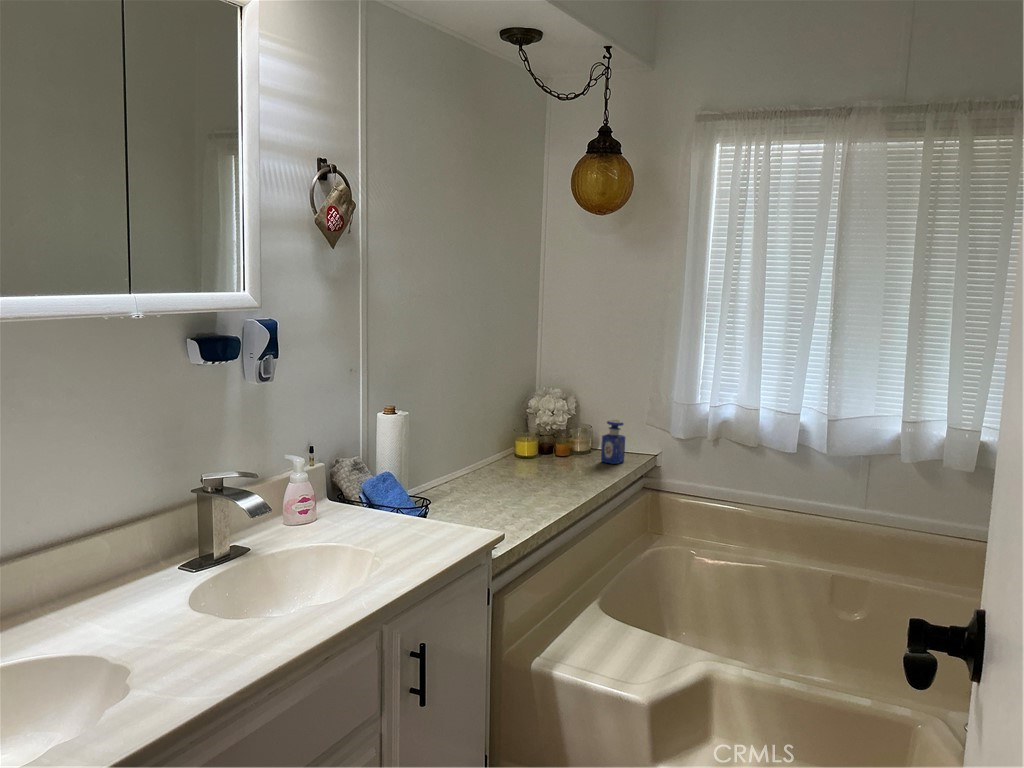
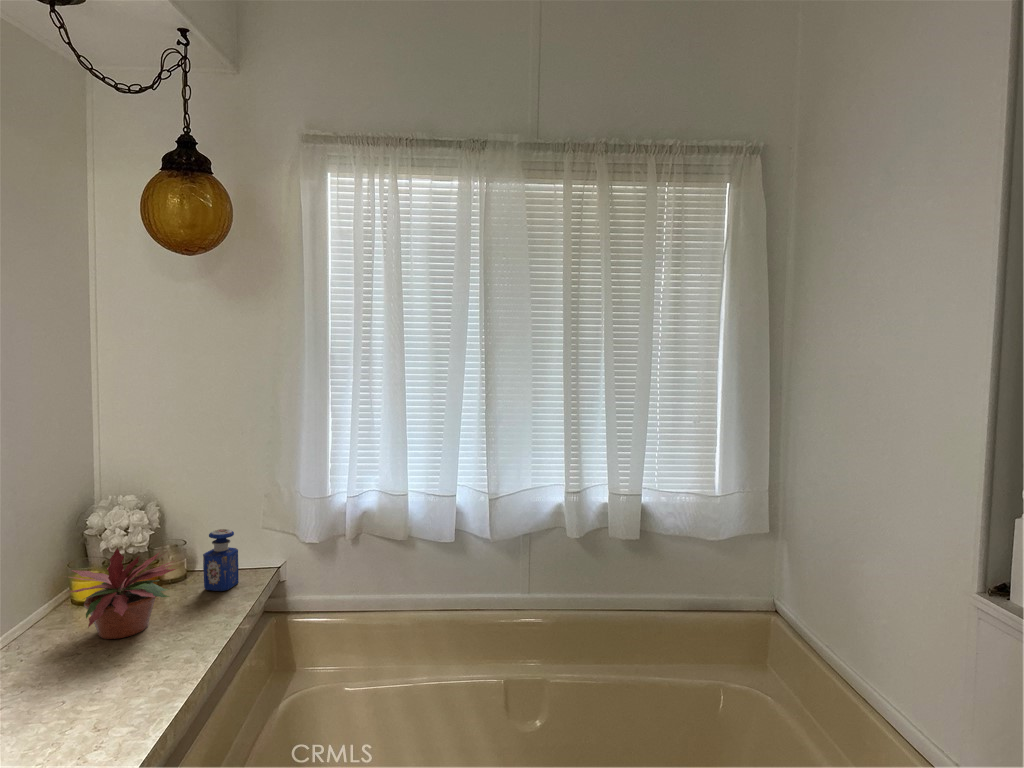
potted plant: none [522,415,592,476] -> present [70,548,176,639]

